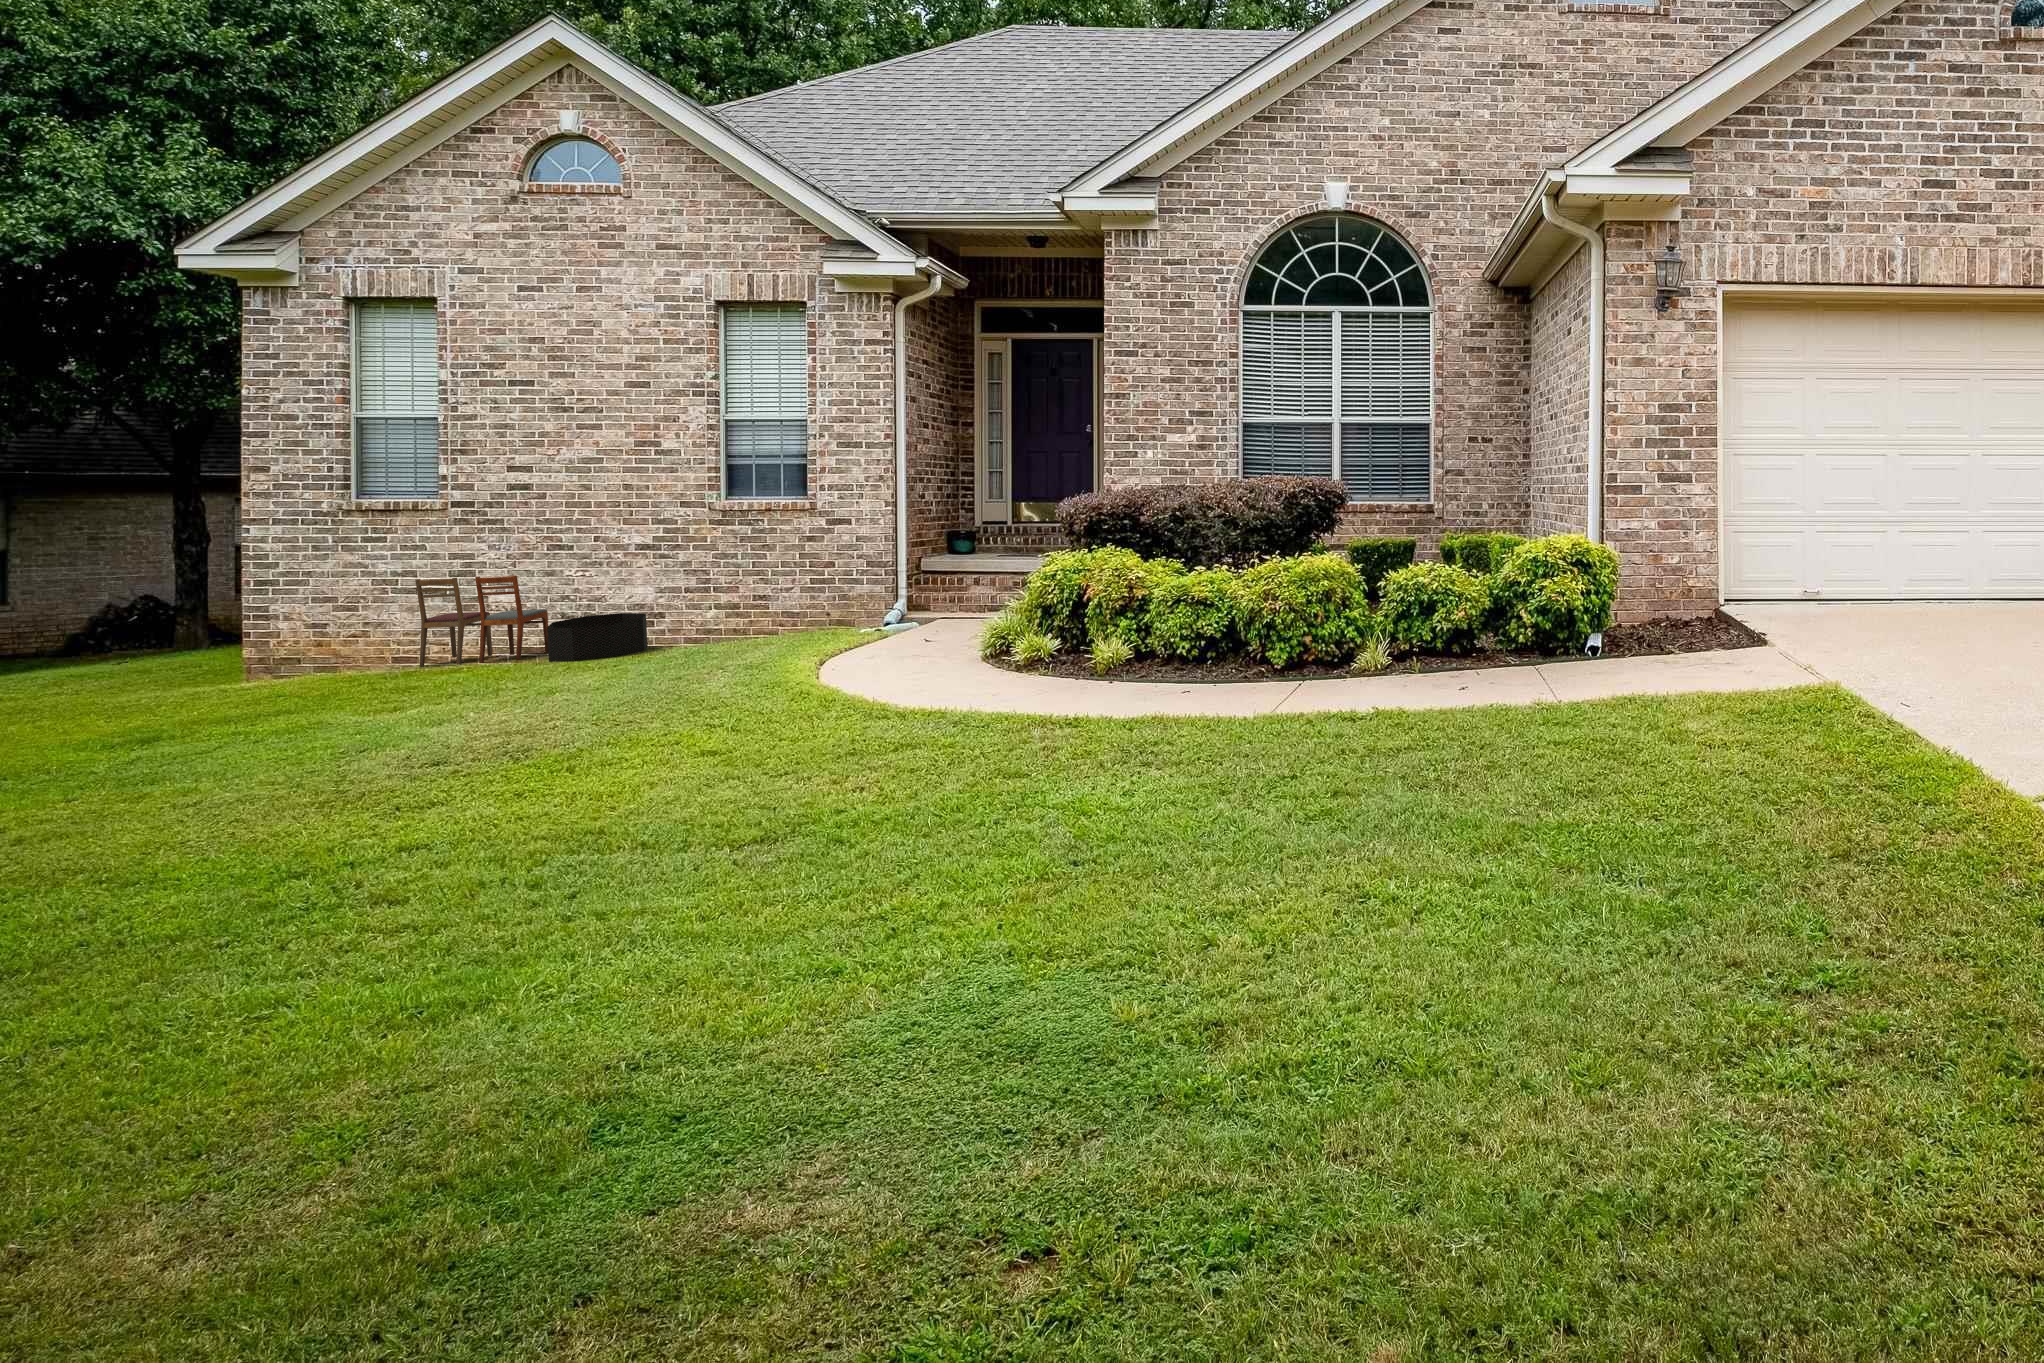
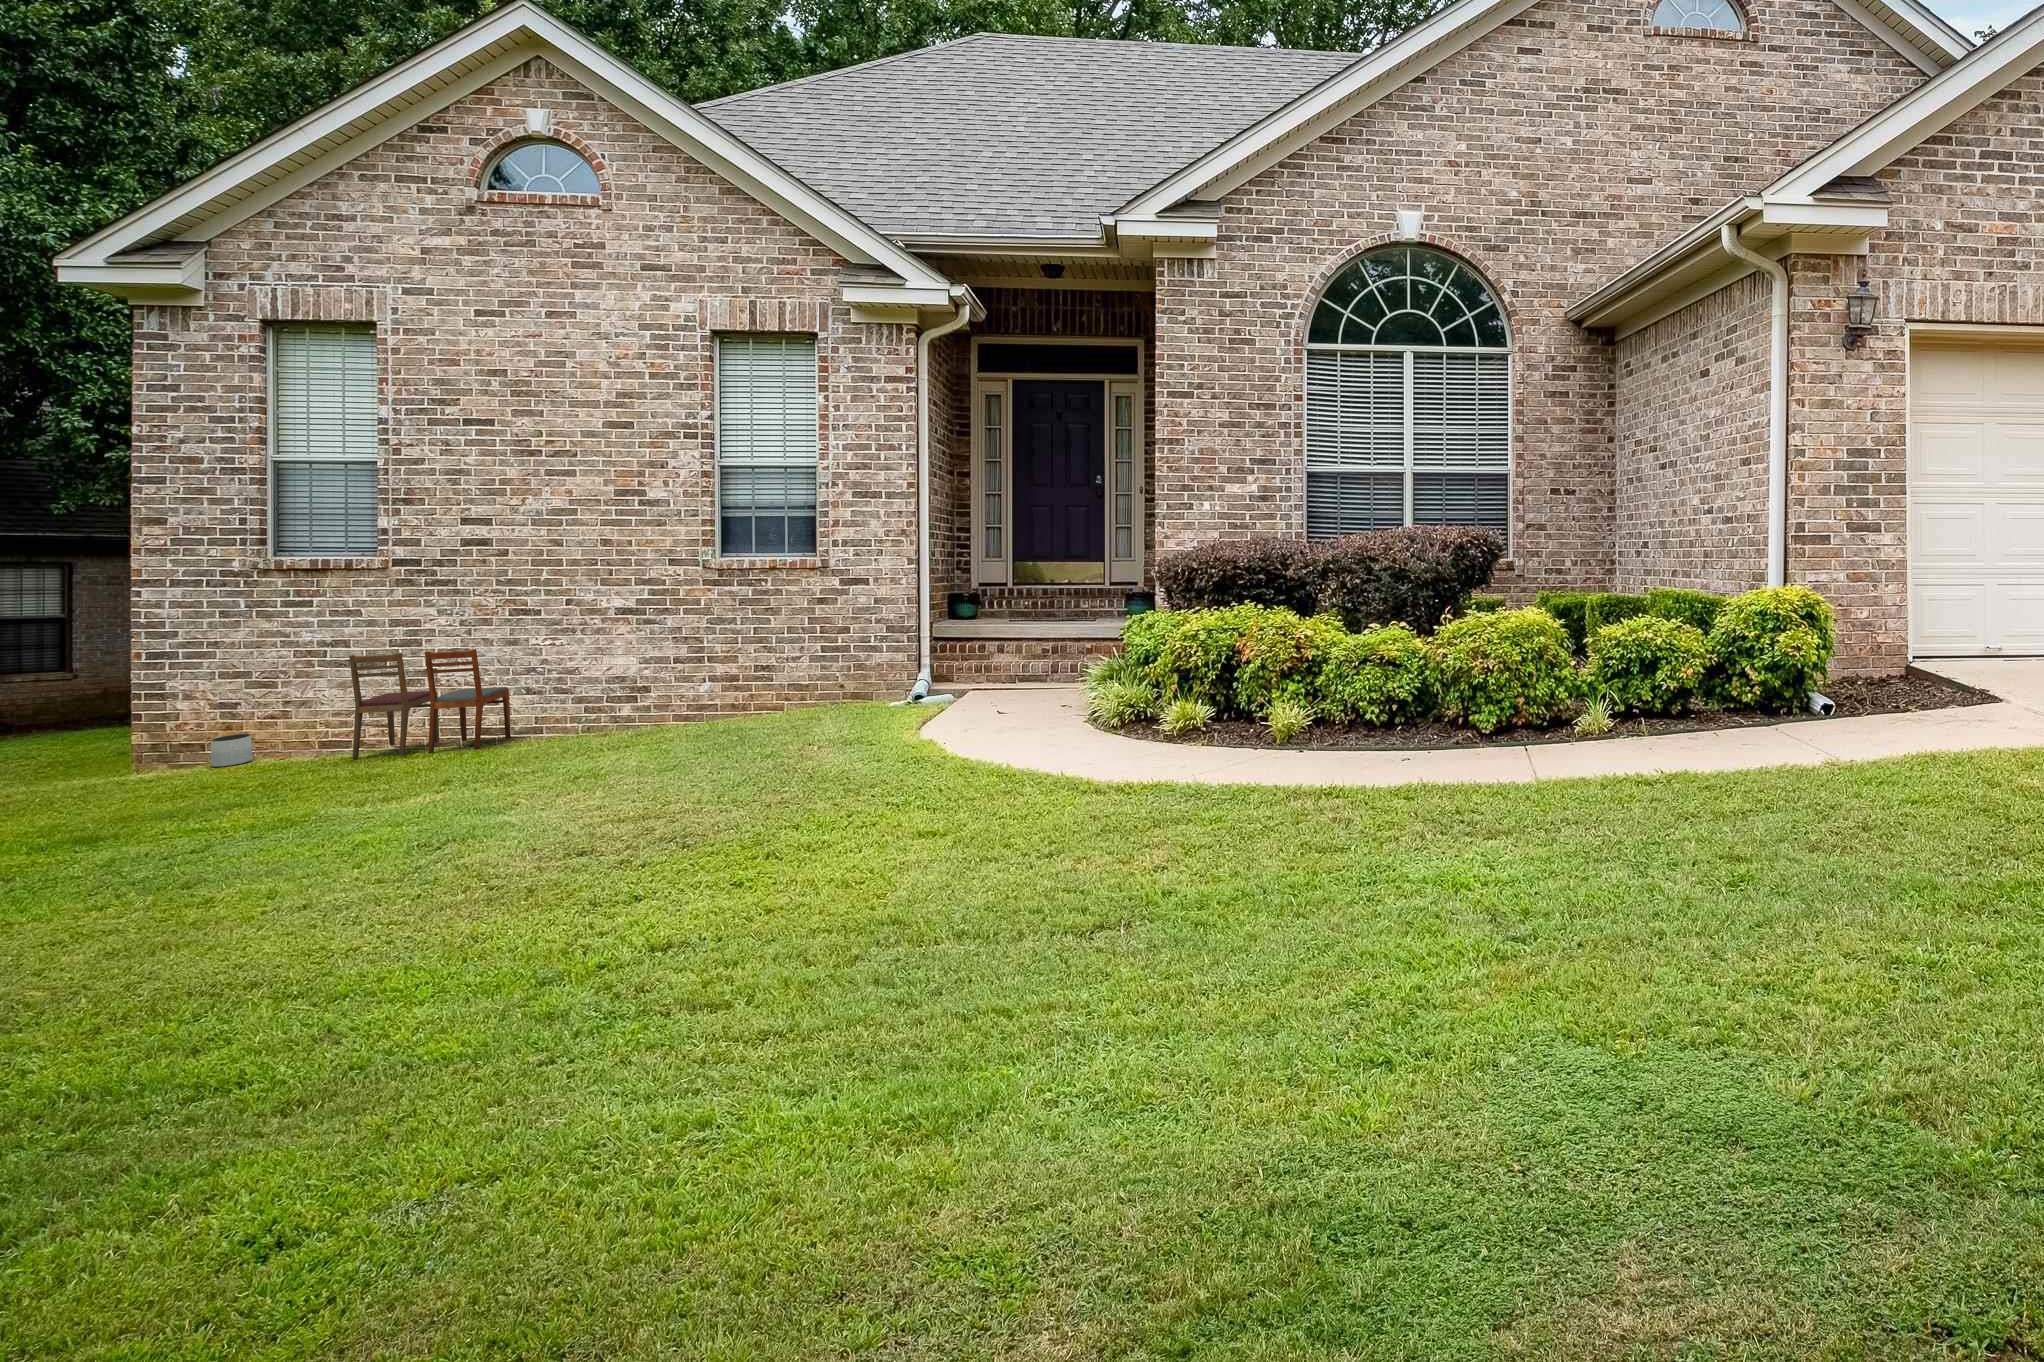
basket: present [547,613,648,662] -> none [517,690,633,754]
planter: none [310,645,344,672] -> present [211,734,253,768]

